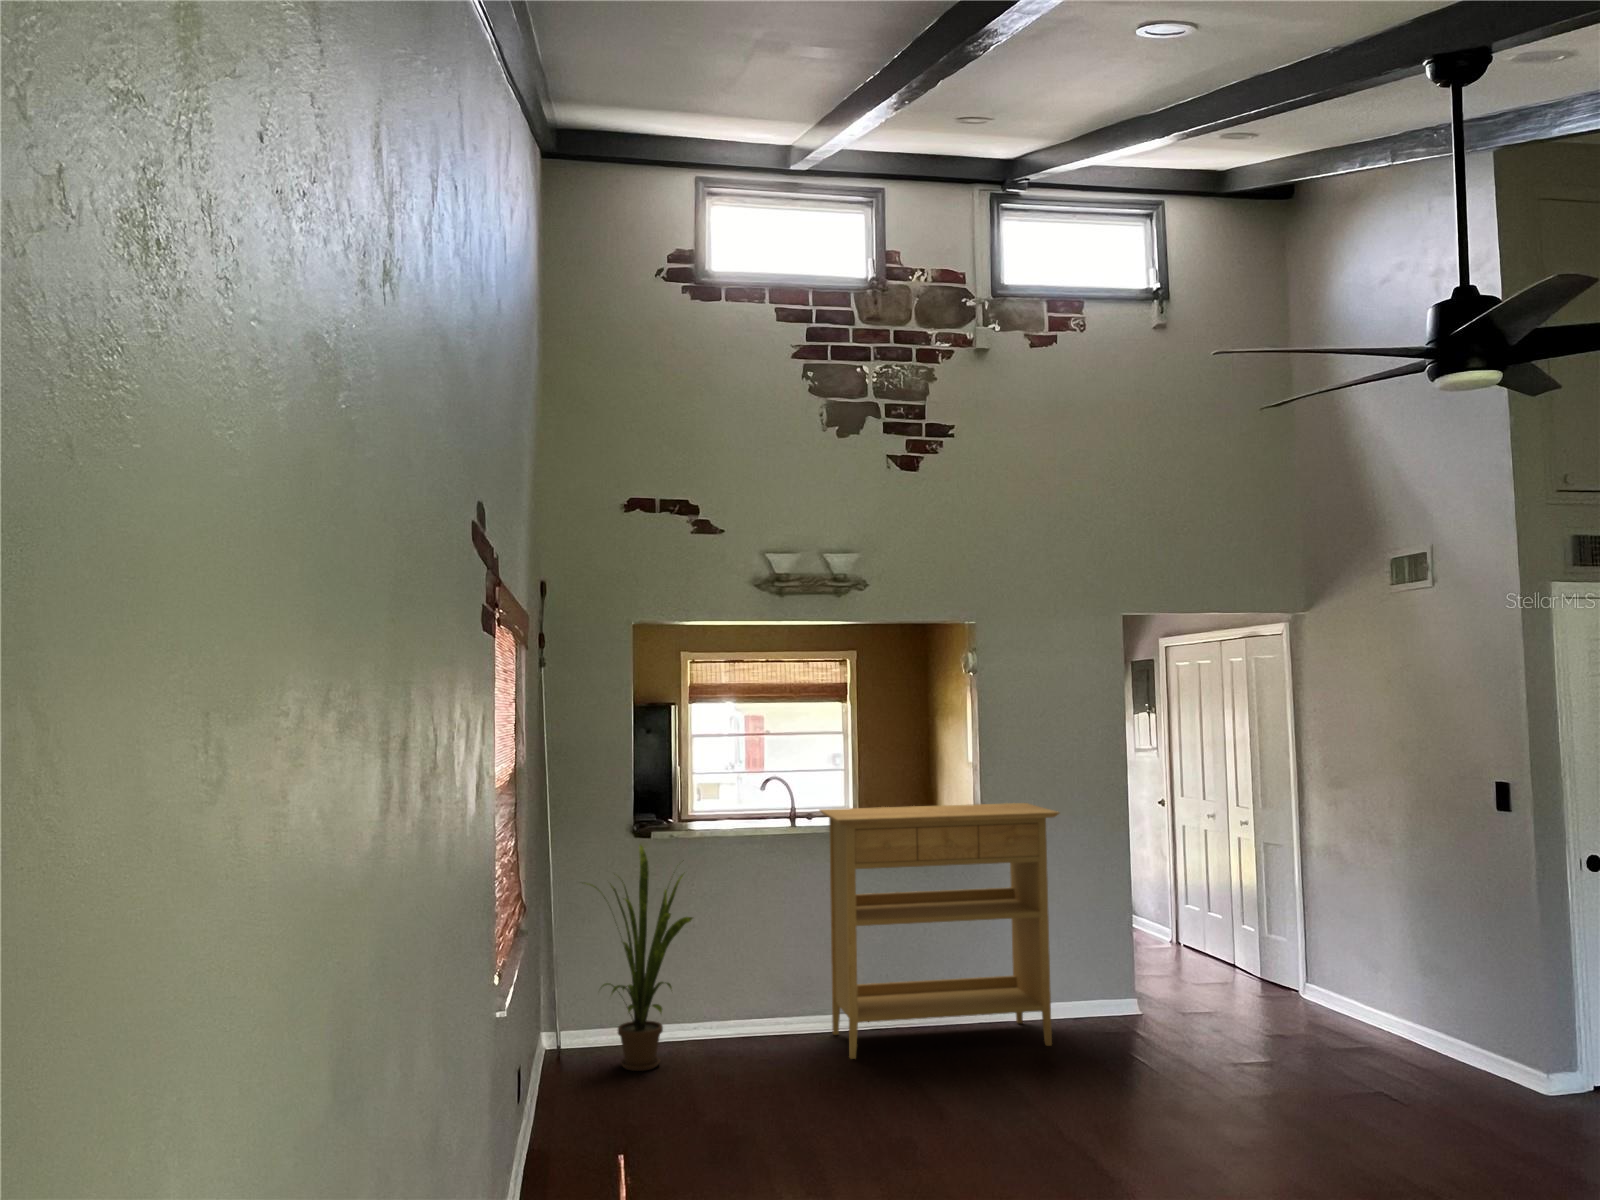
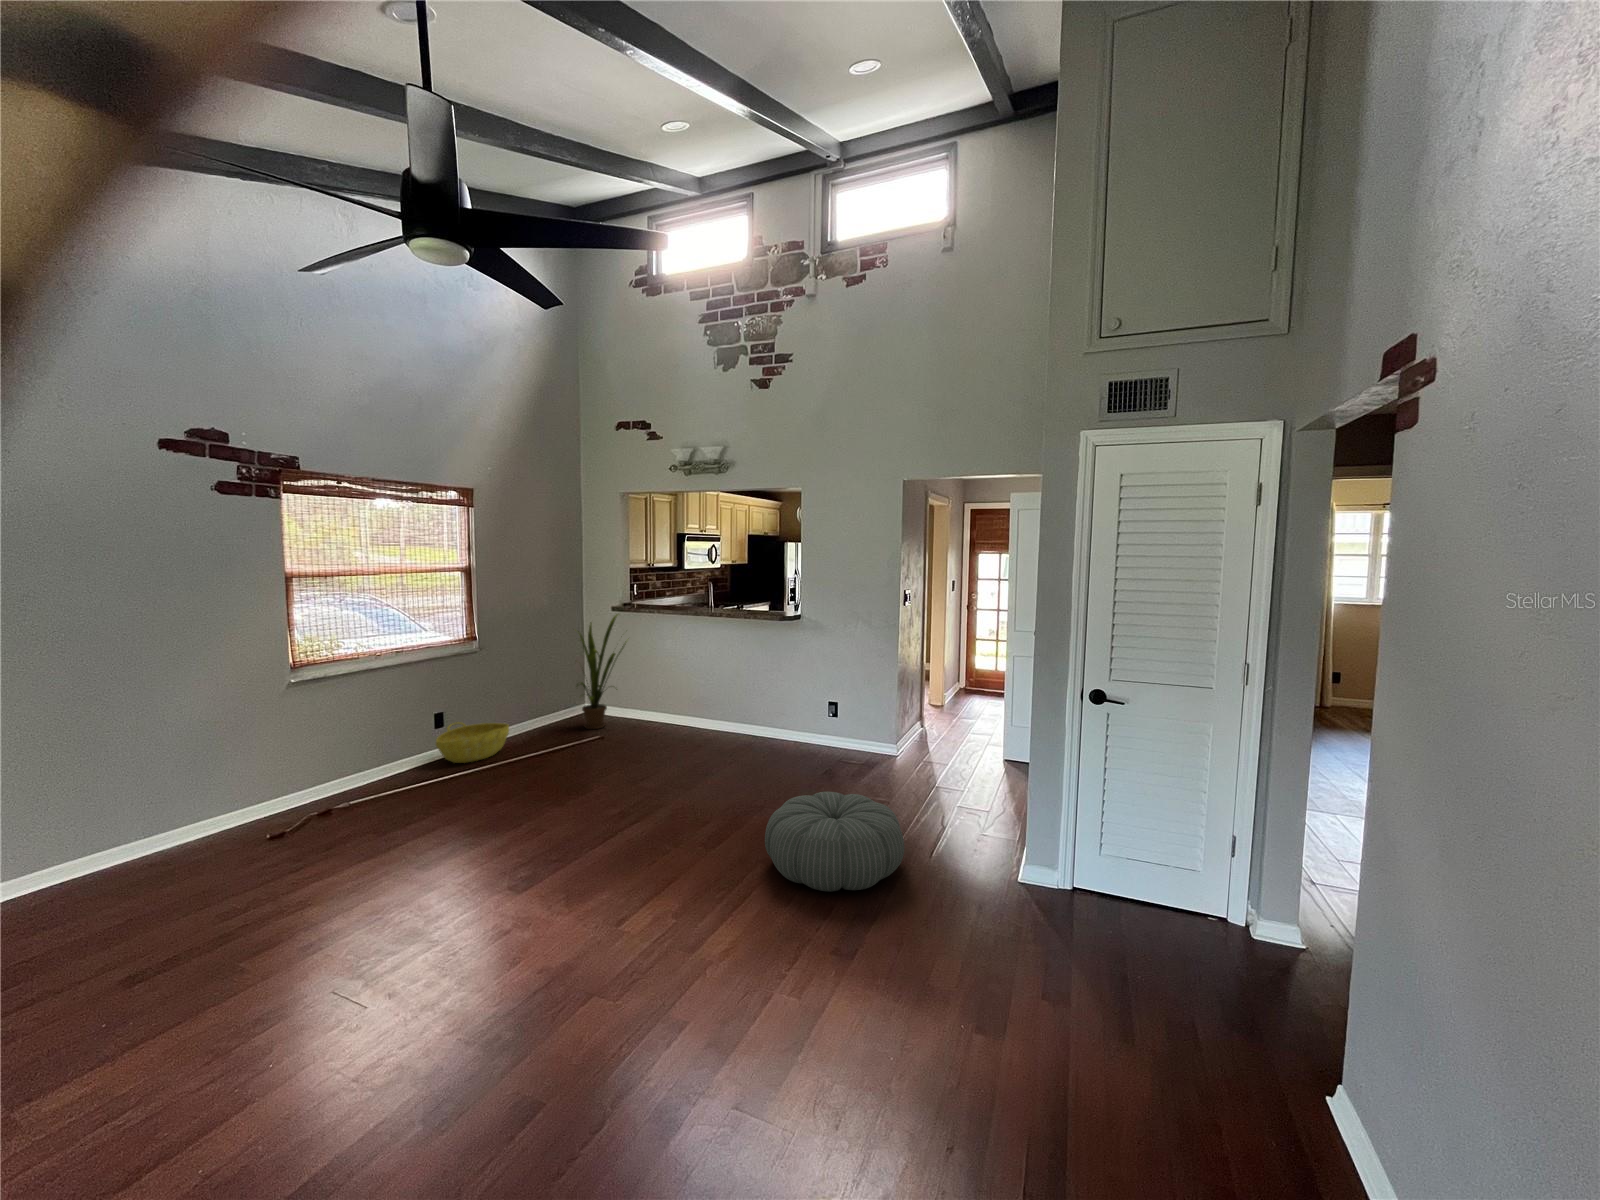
console table: present [820,803,1059,1059] -> none [672,602,825,762]
pouf: none [1295,1039,1489,1153] -> present [765,792,904,891]
basket: none [536,1079,653,1167] -> present [436,722,509,763]

